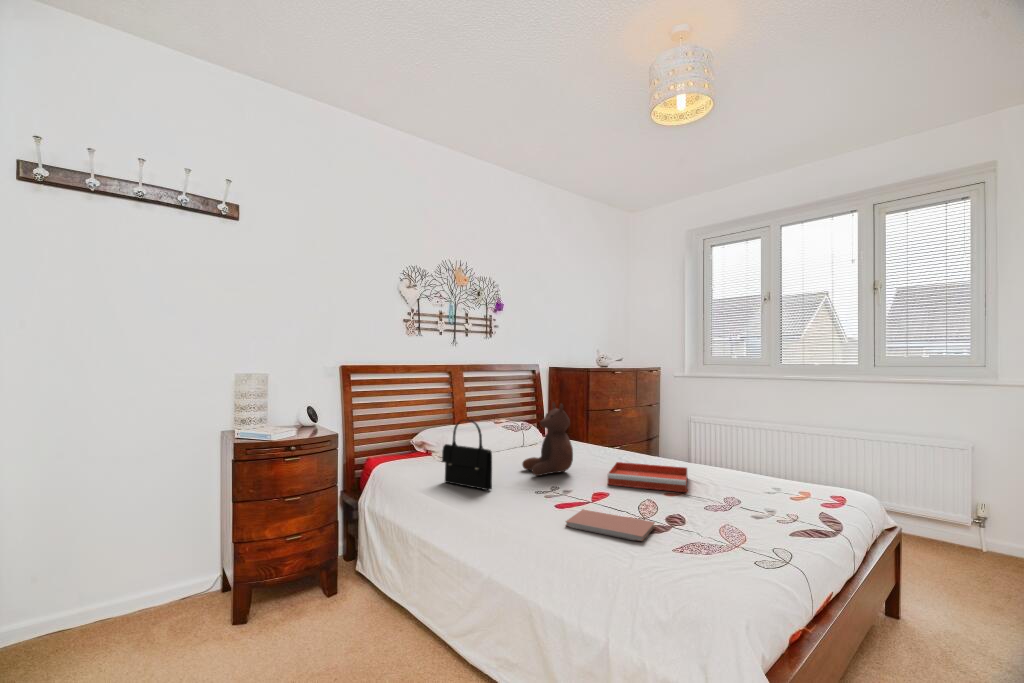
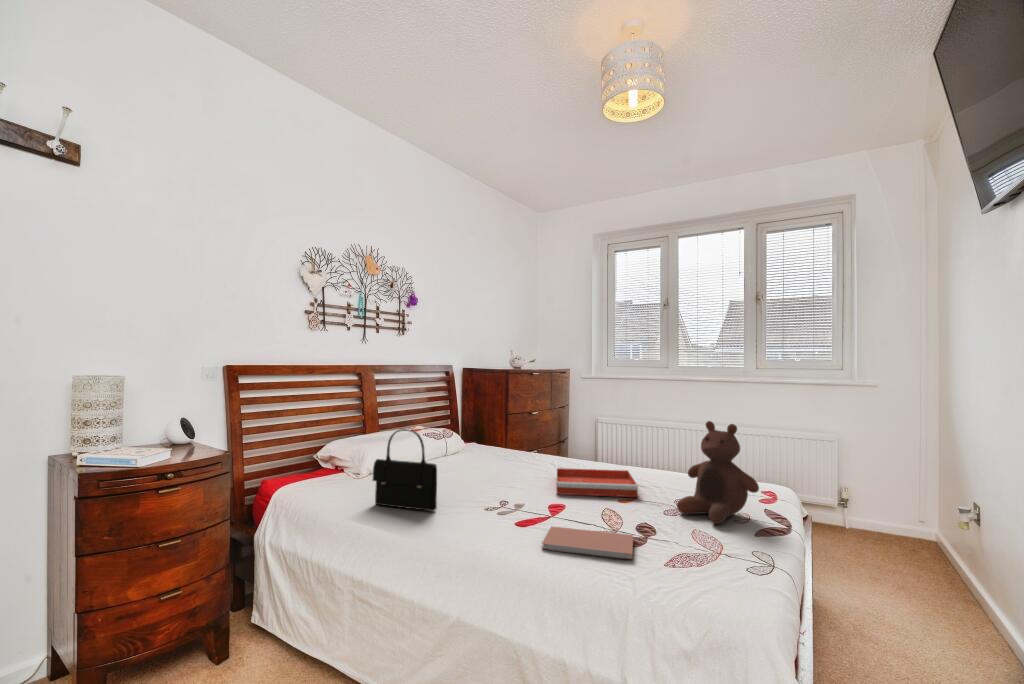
stuffed bear: present [522,402,573,476] -> present [677,421,759,524]

